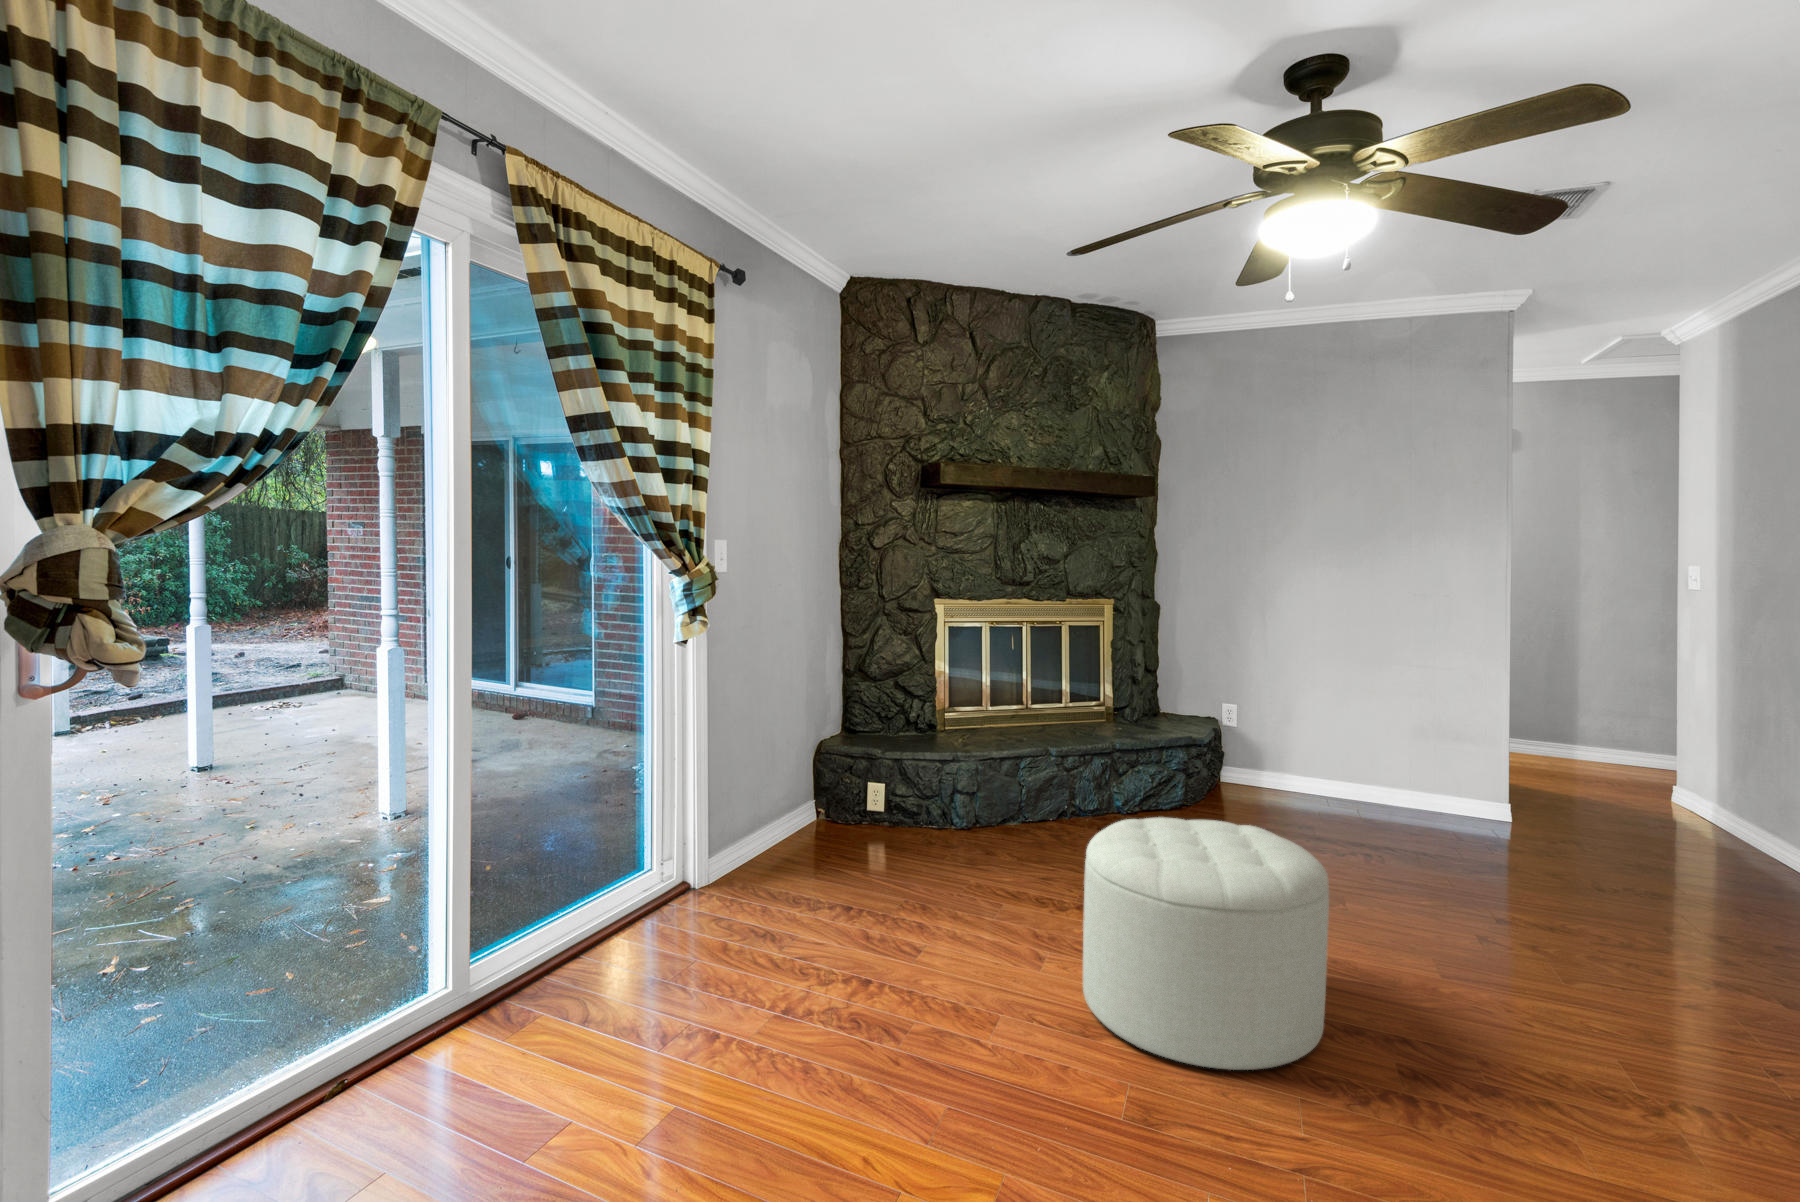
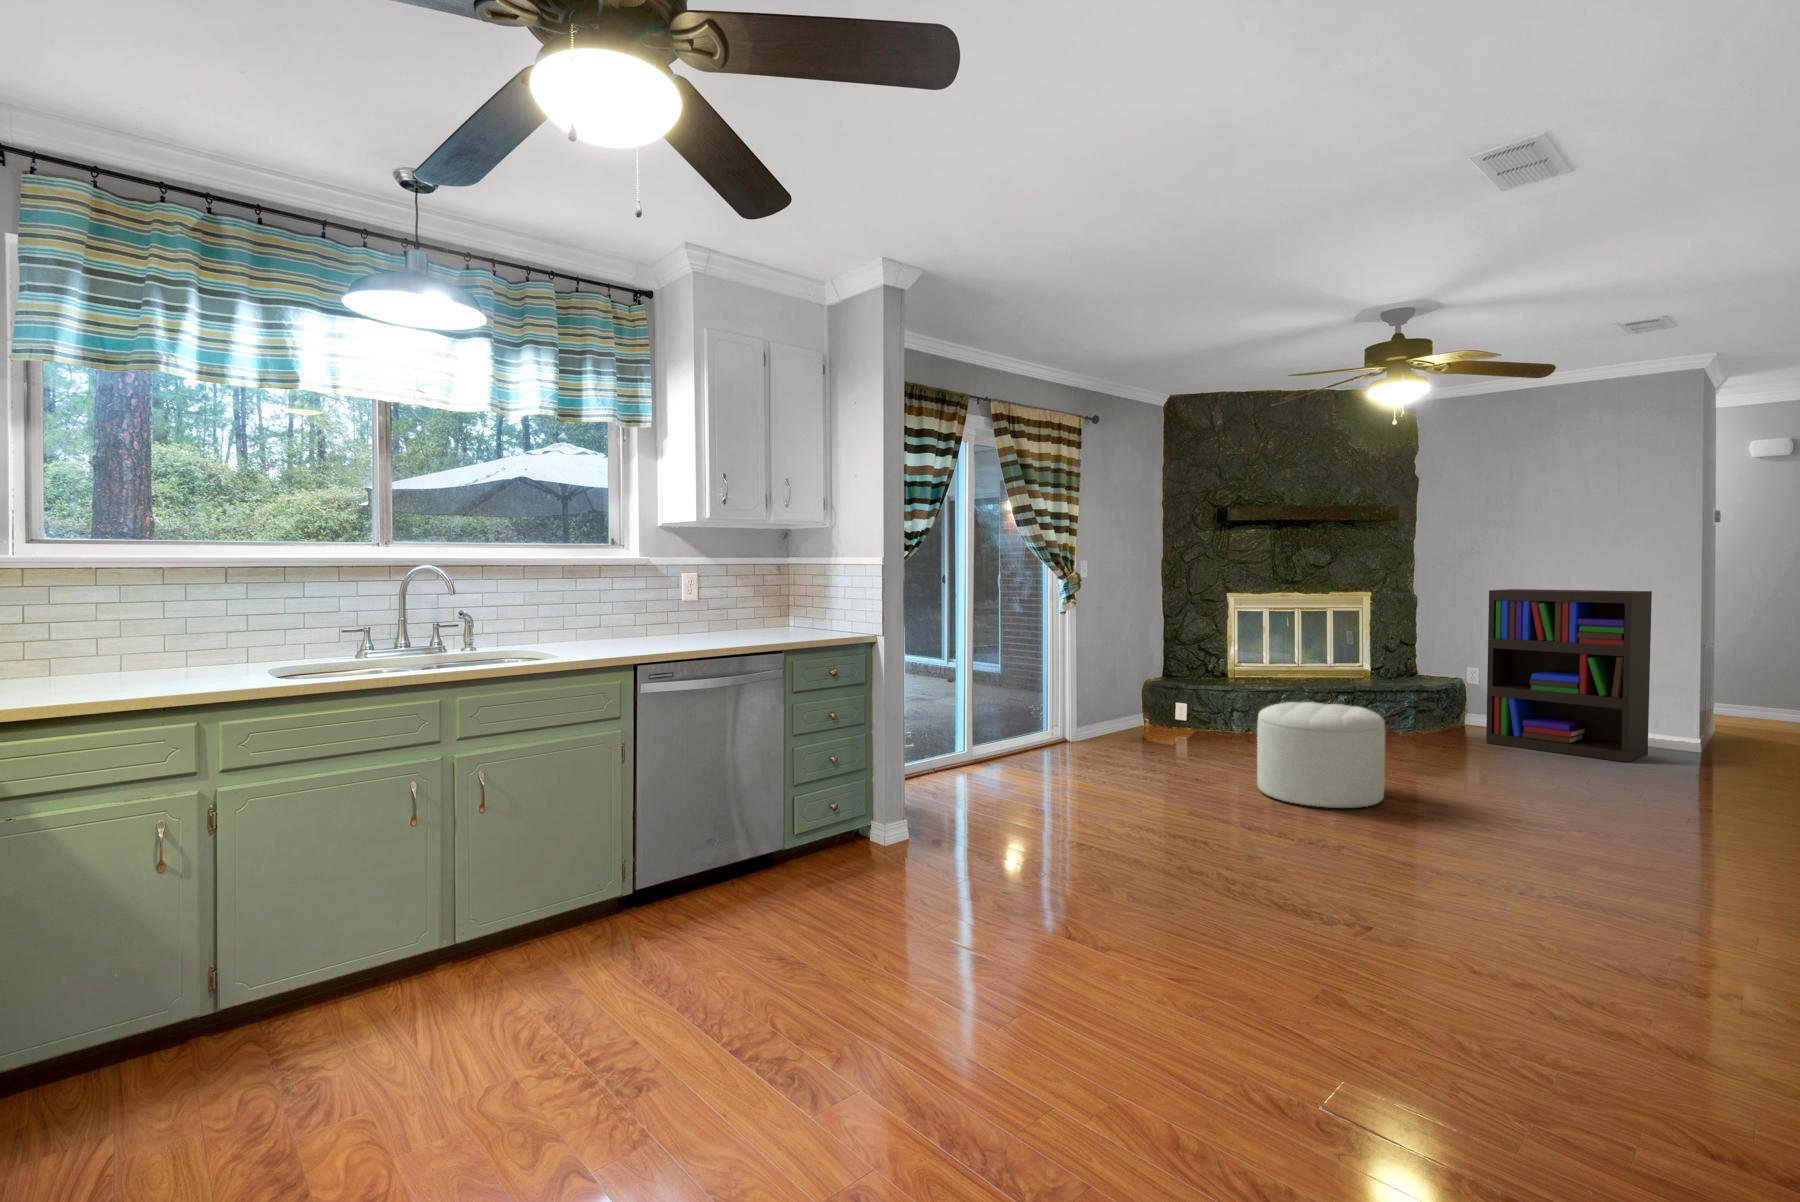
bookshelf: none [1275,596,1473,837] -> present [1486,589,1652,762]

